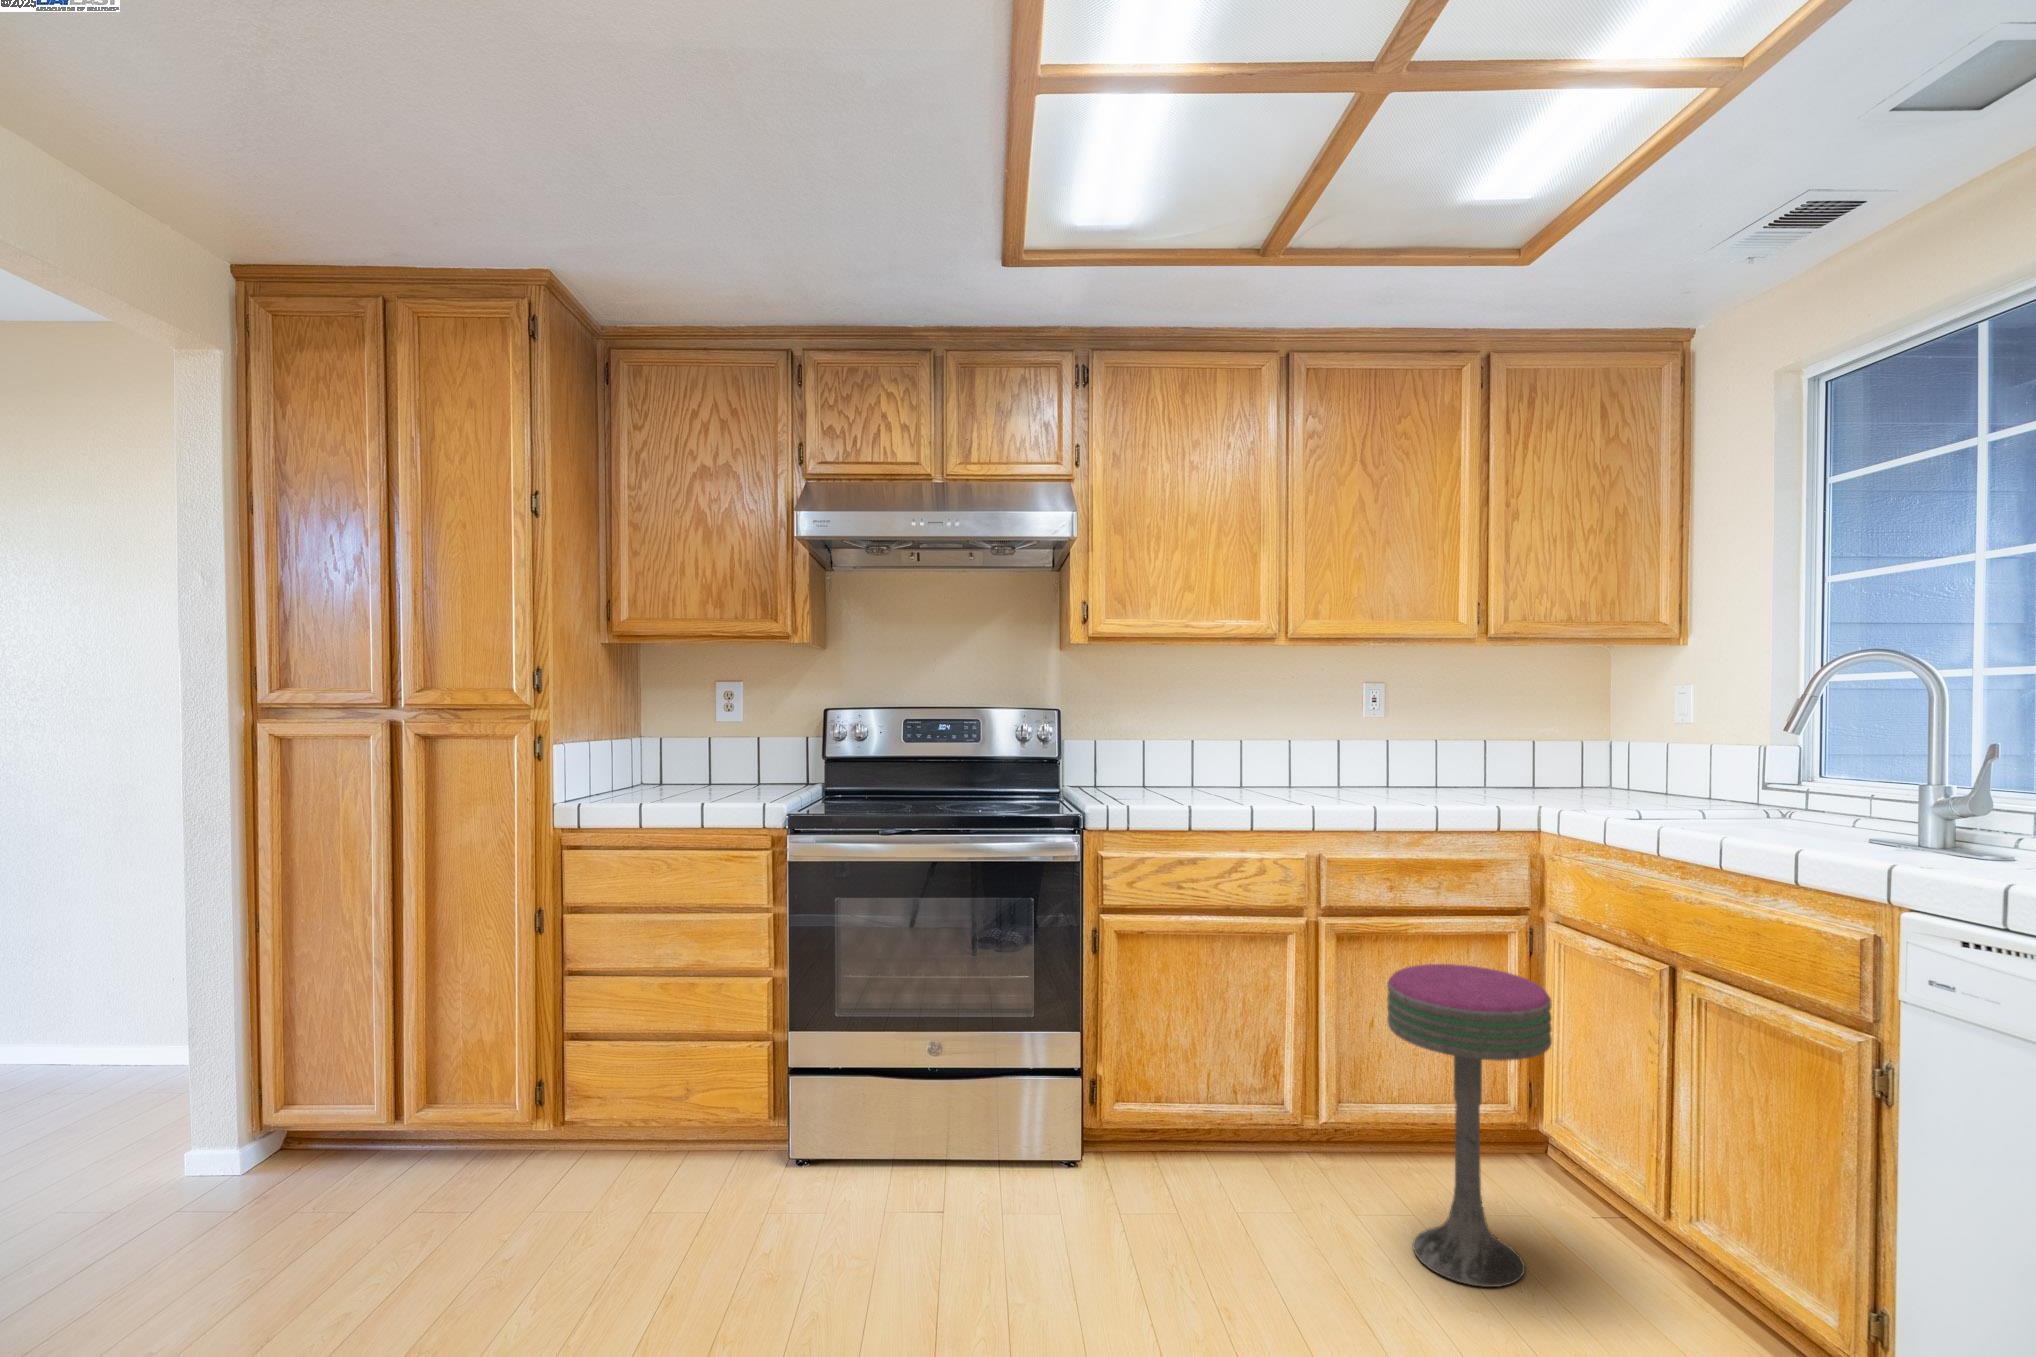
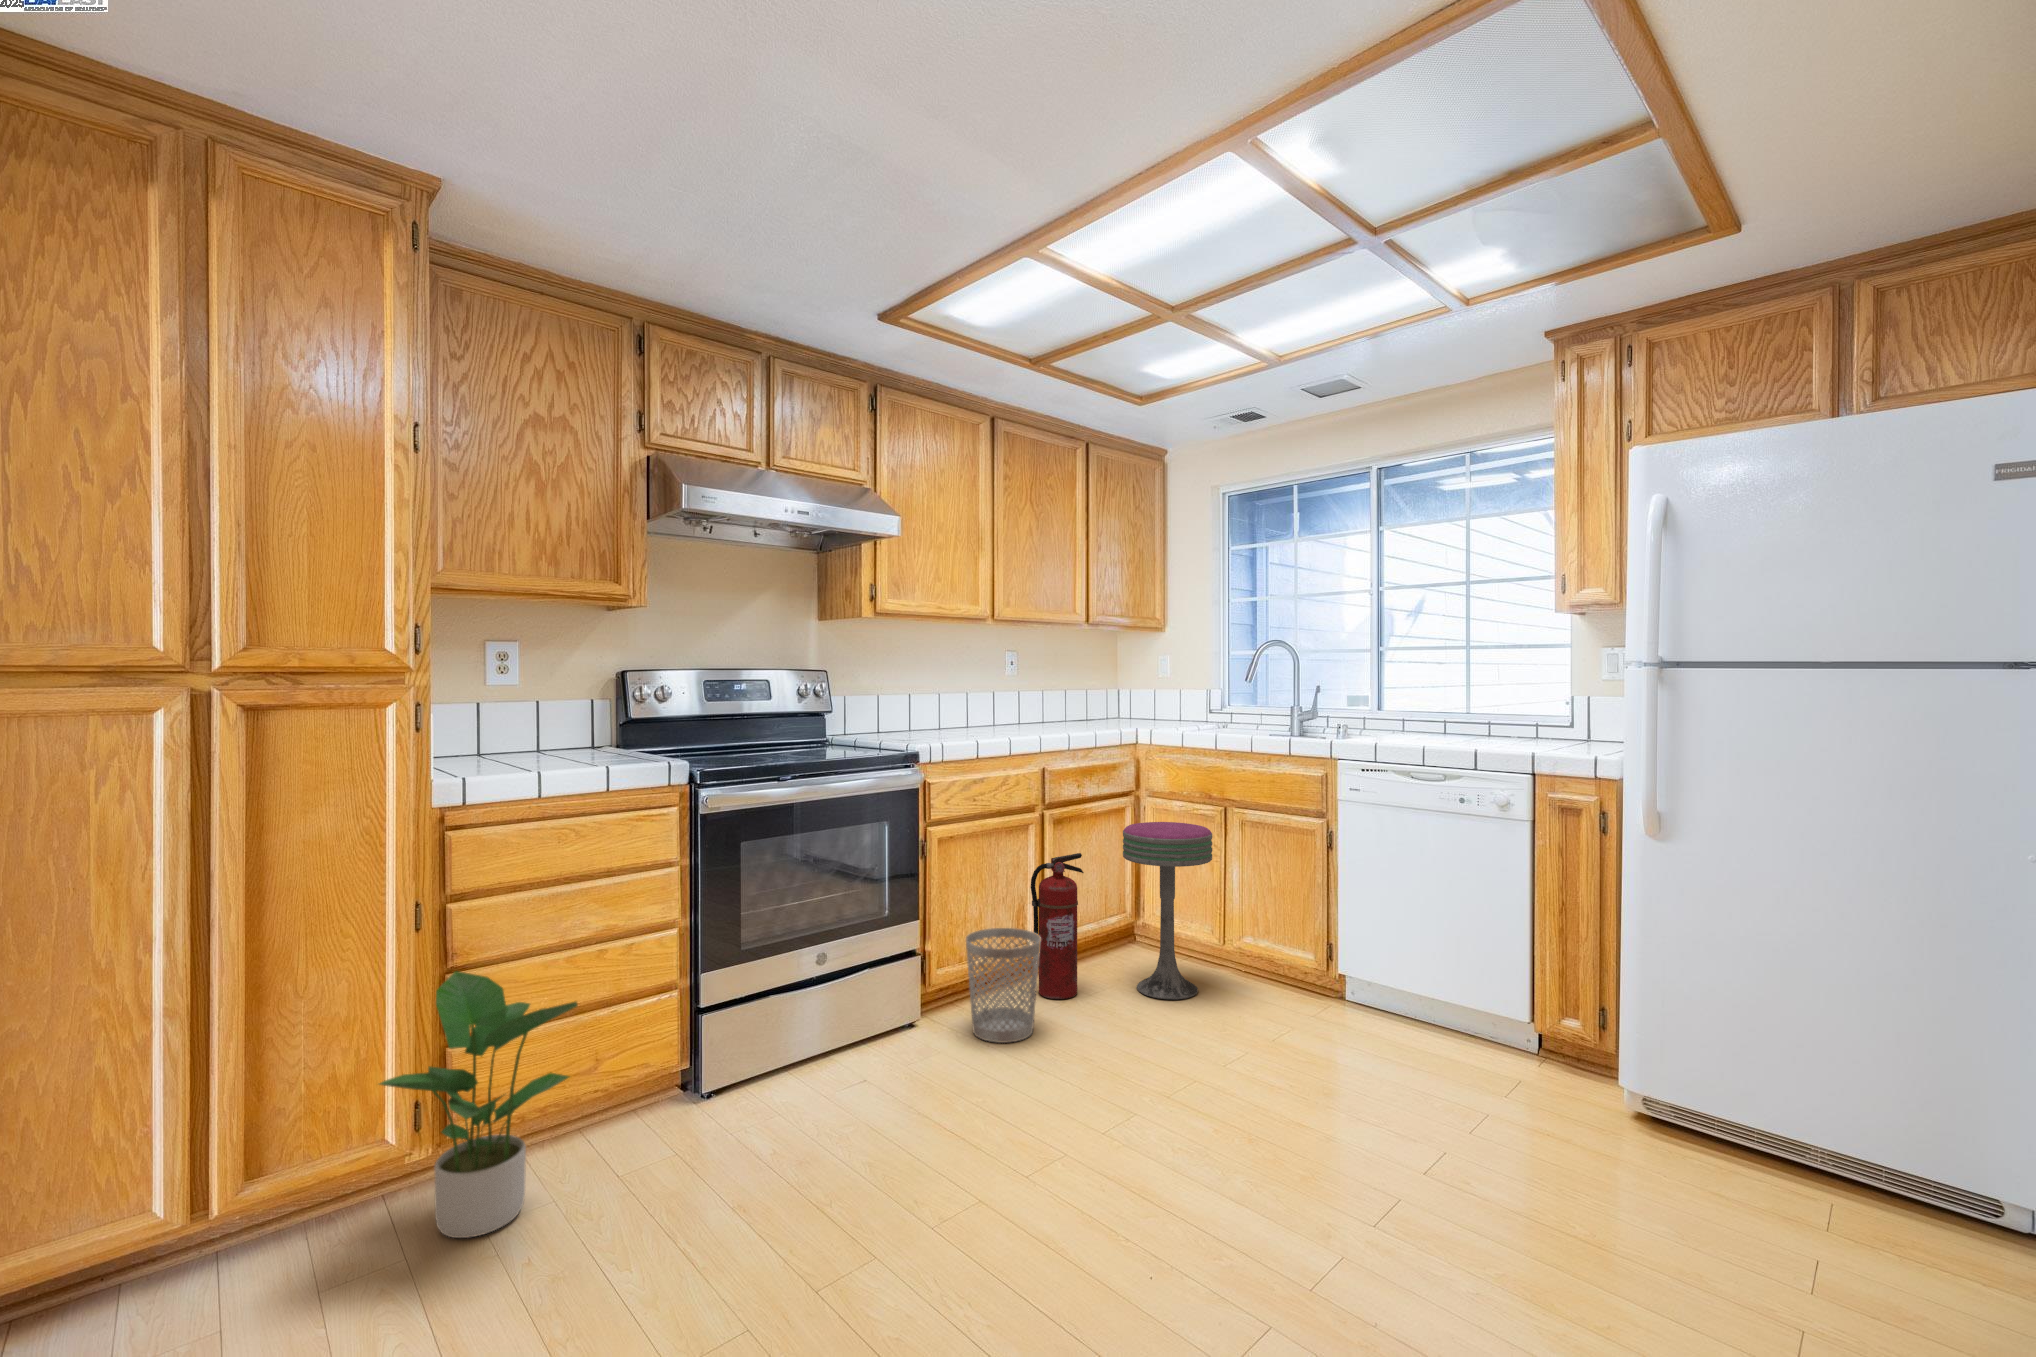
potted plant: none [427,974,606,1211] -> present [380,971,578,1238]
fire extinguisher: none [1257,990,1334,1209] -> present [1031,853,1084,999]
wastebasket: none [1088,1067,1193,1240] -> present [966,928,1041,1043]

